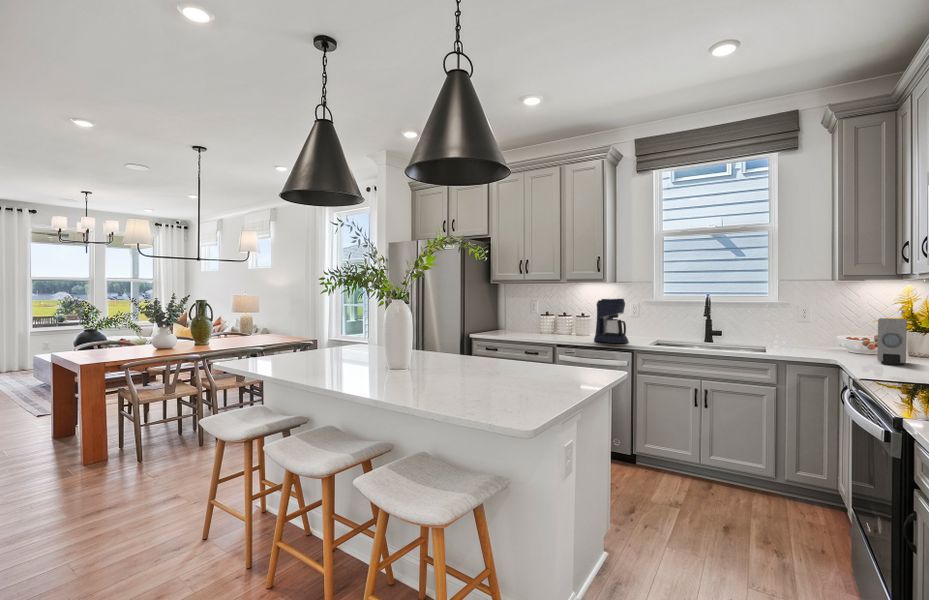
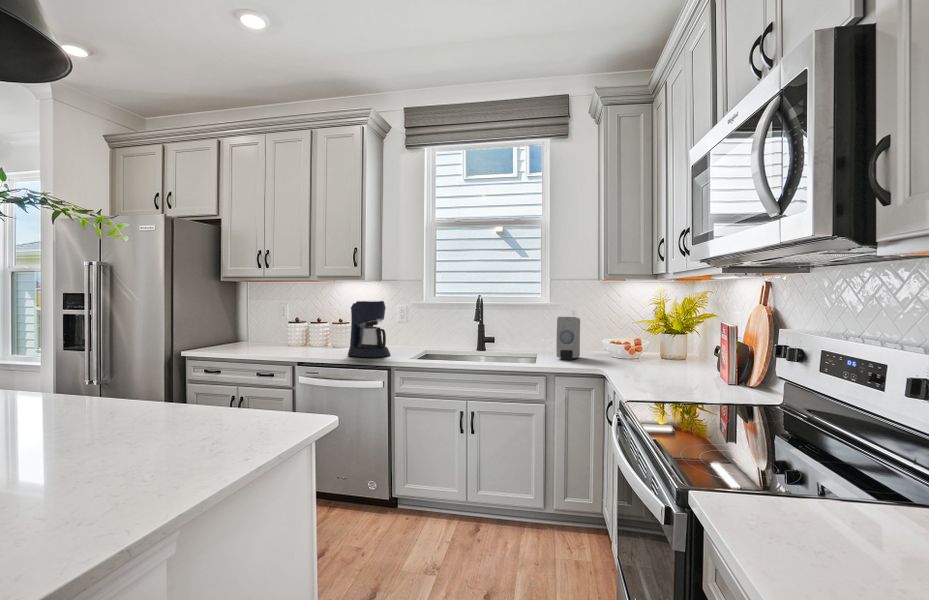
soap dispenser: present [877,318,907,365] -> present [556,317,580,360]

